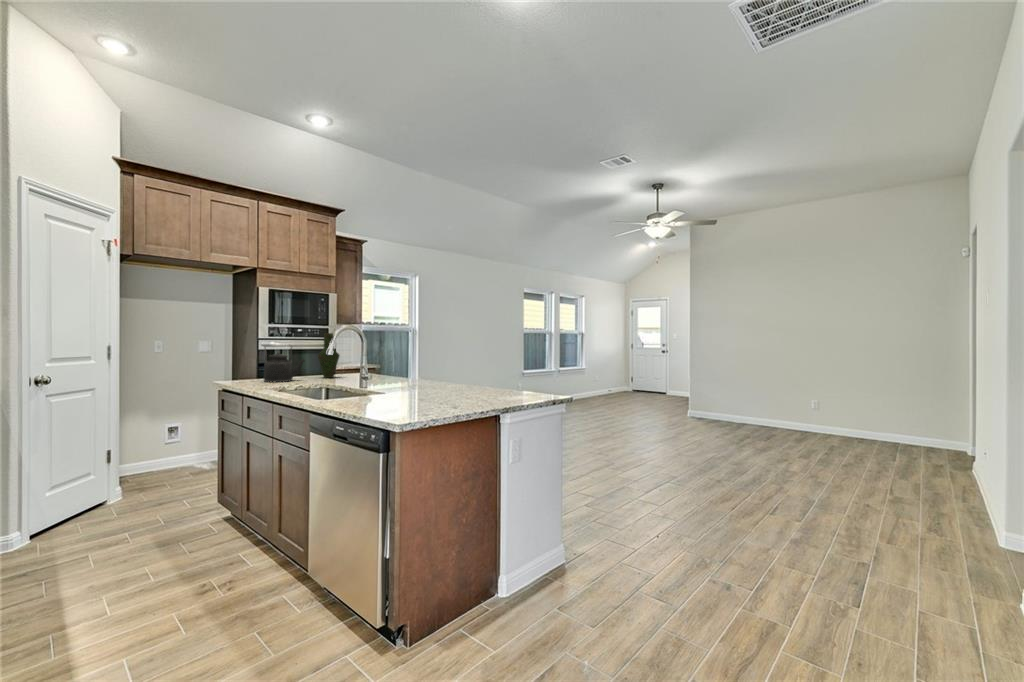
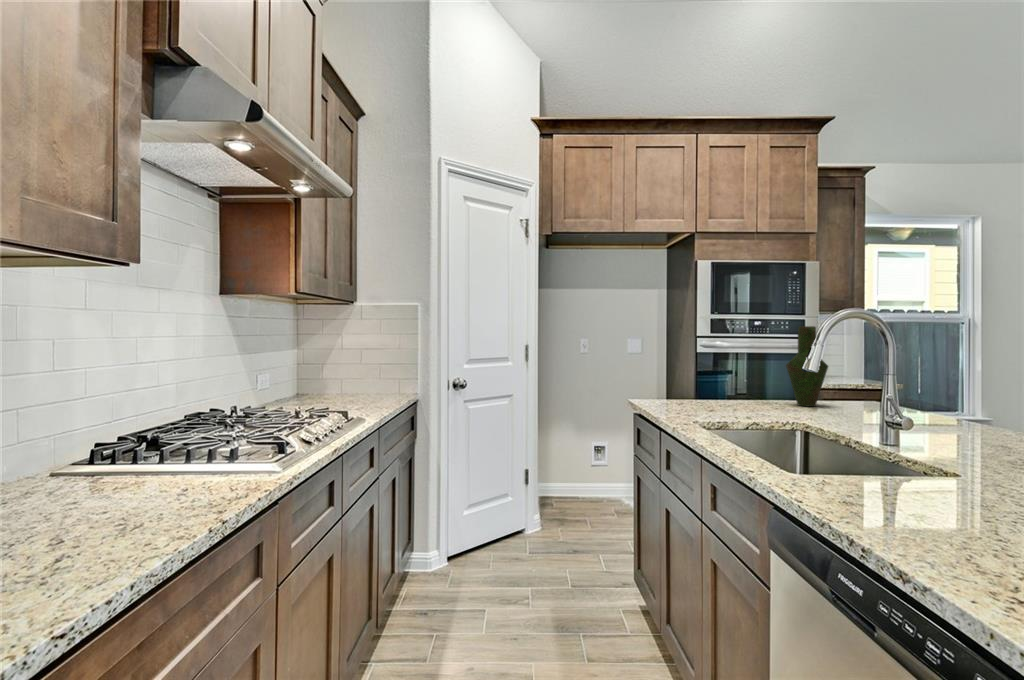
kettle: present [264,347,304,382] -> none [696,346,764,409]

